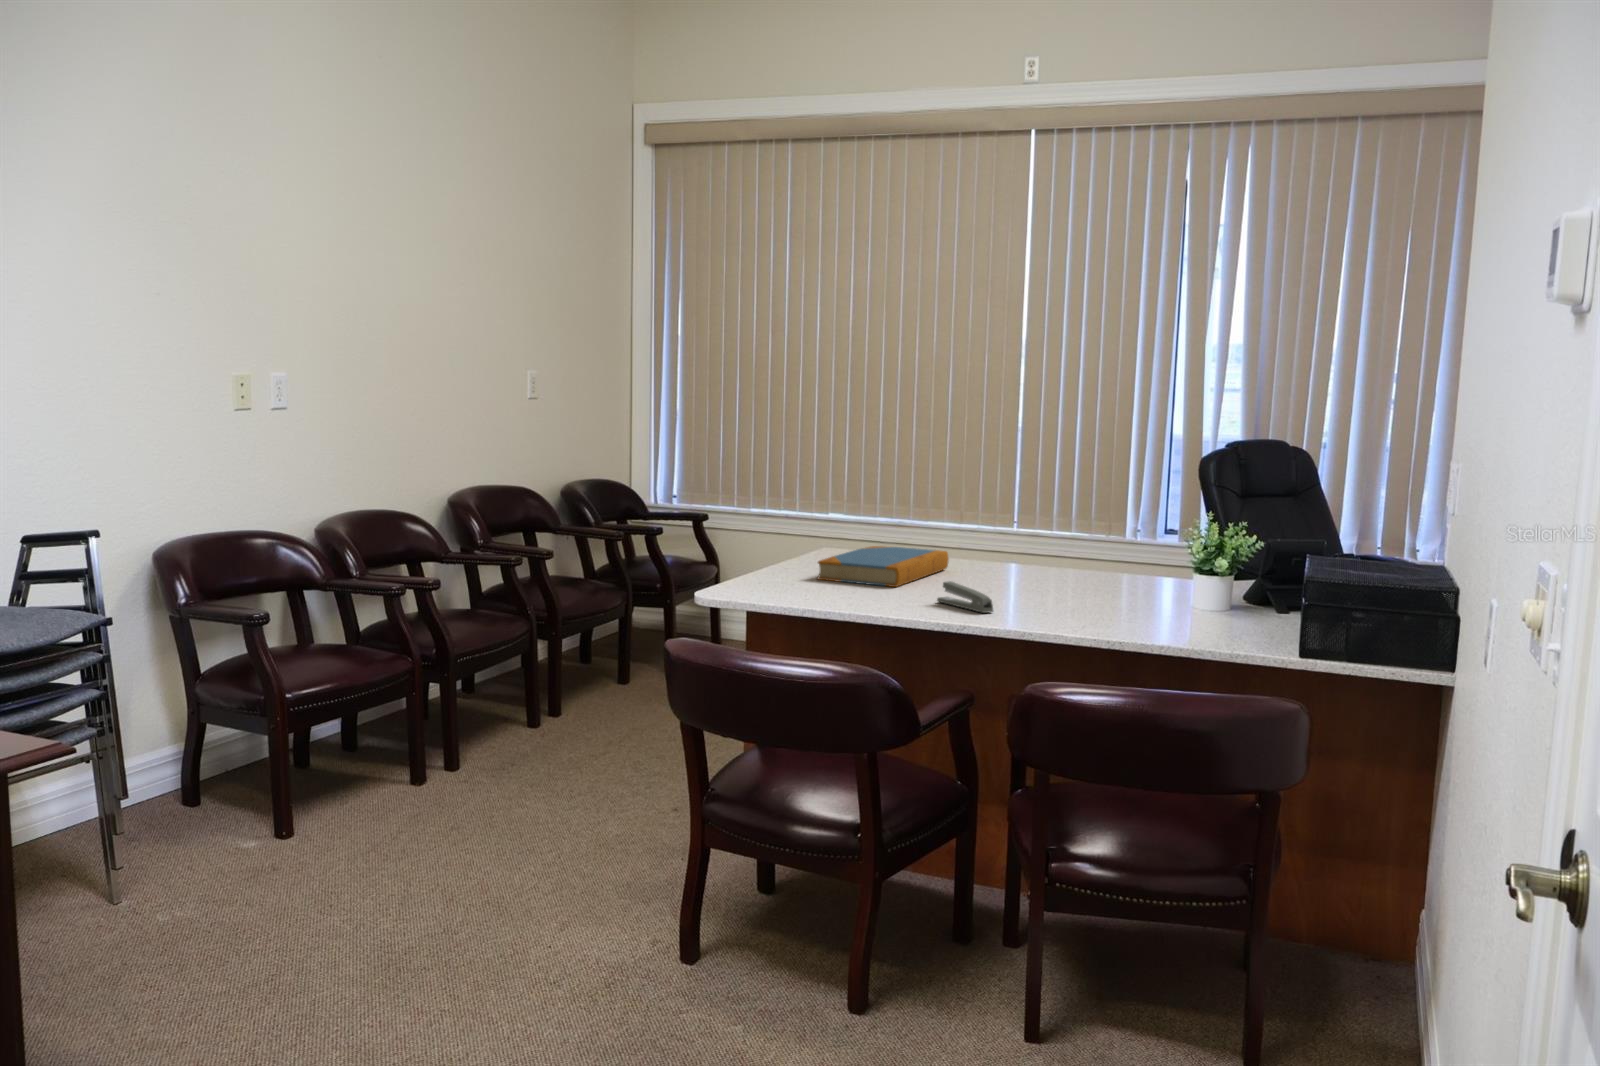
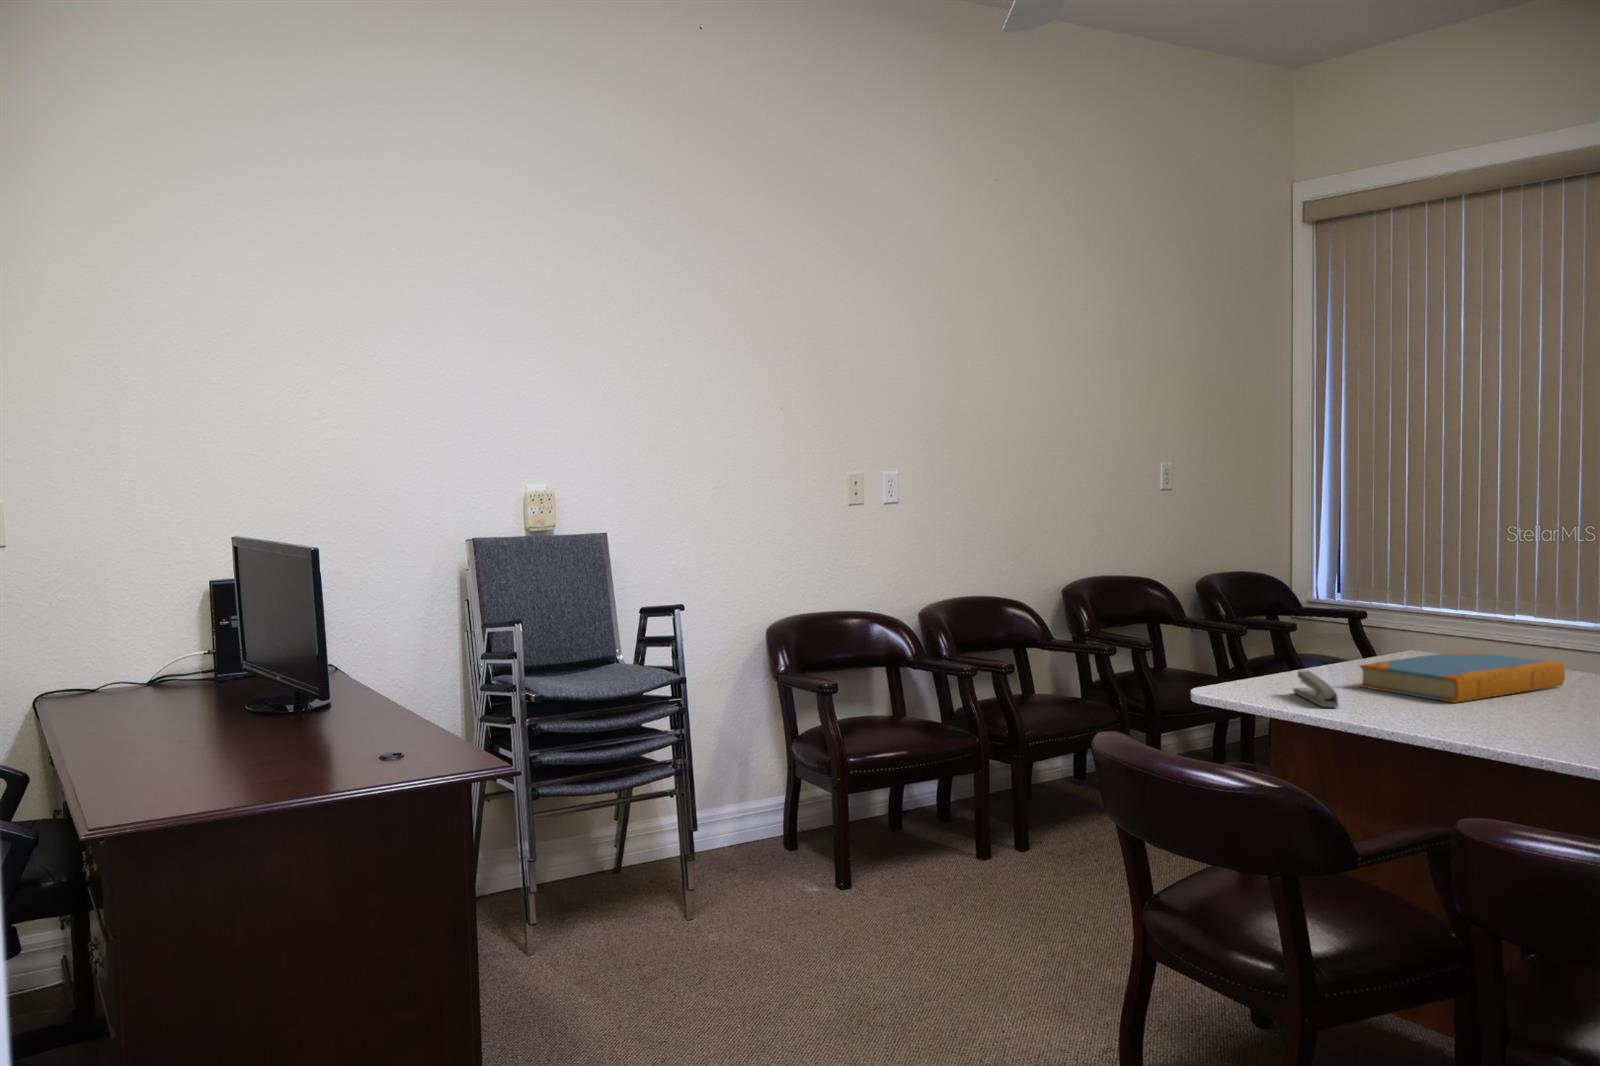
stapler: present [937,581,993,613] -> present [1293,670,1338,707]

